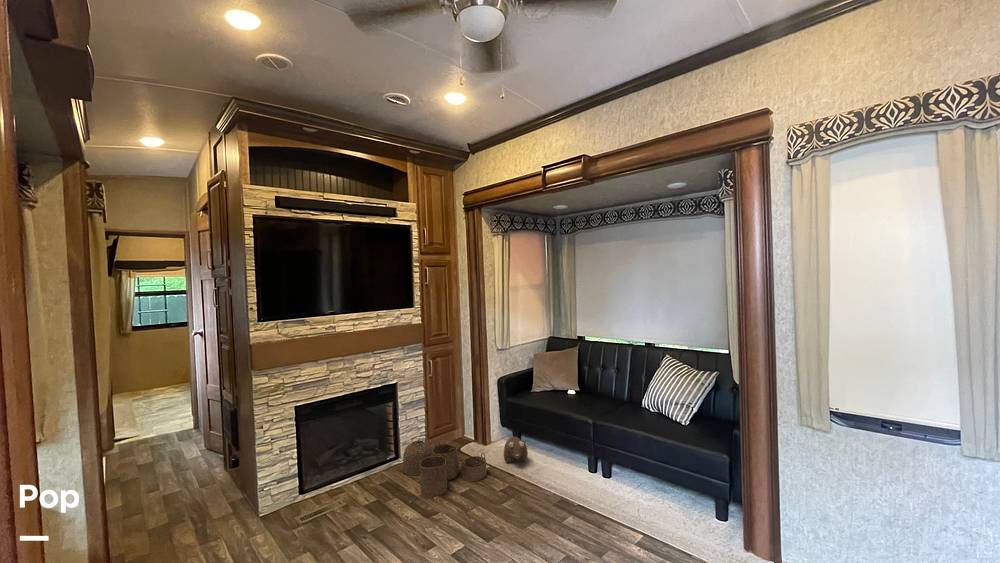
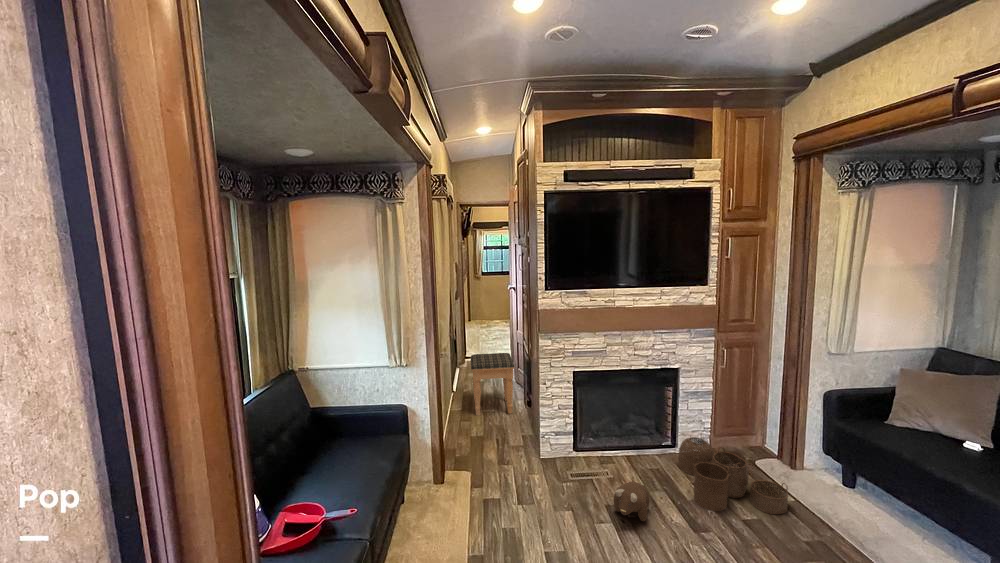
footstool: none [135,413,210,505] -> present [470,353,515,415]
plush toy: present [504,437,528,462] -> present [614,481,649,521]

